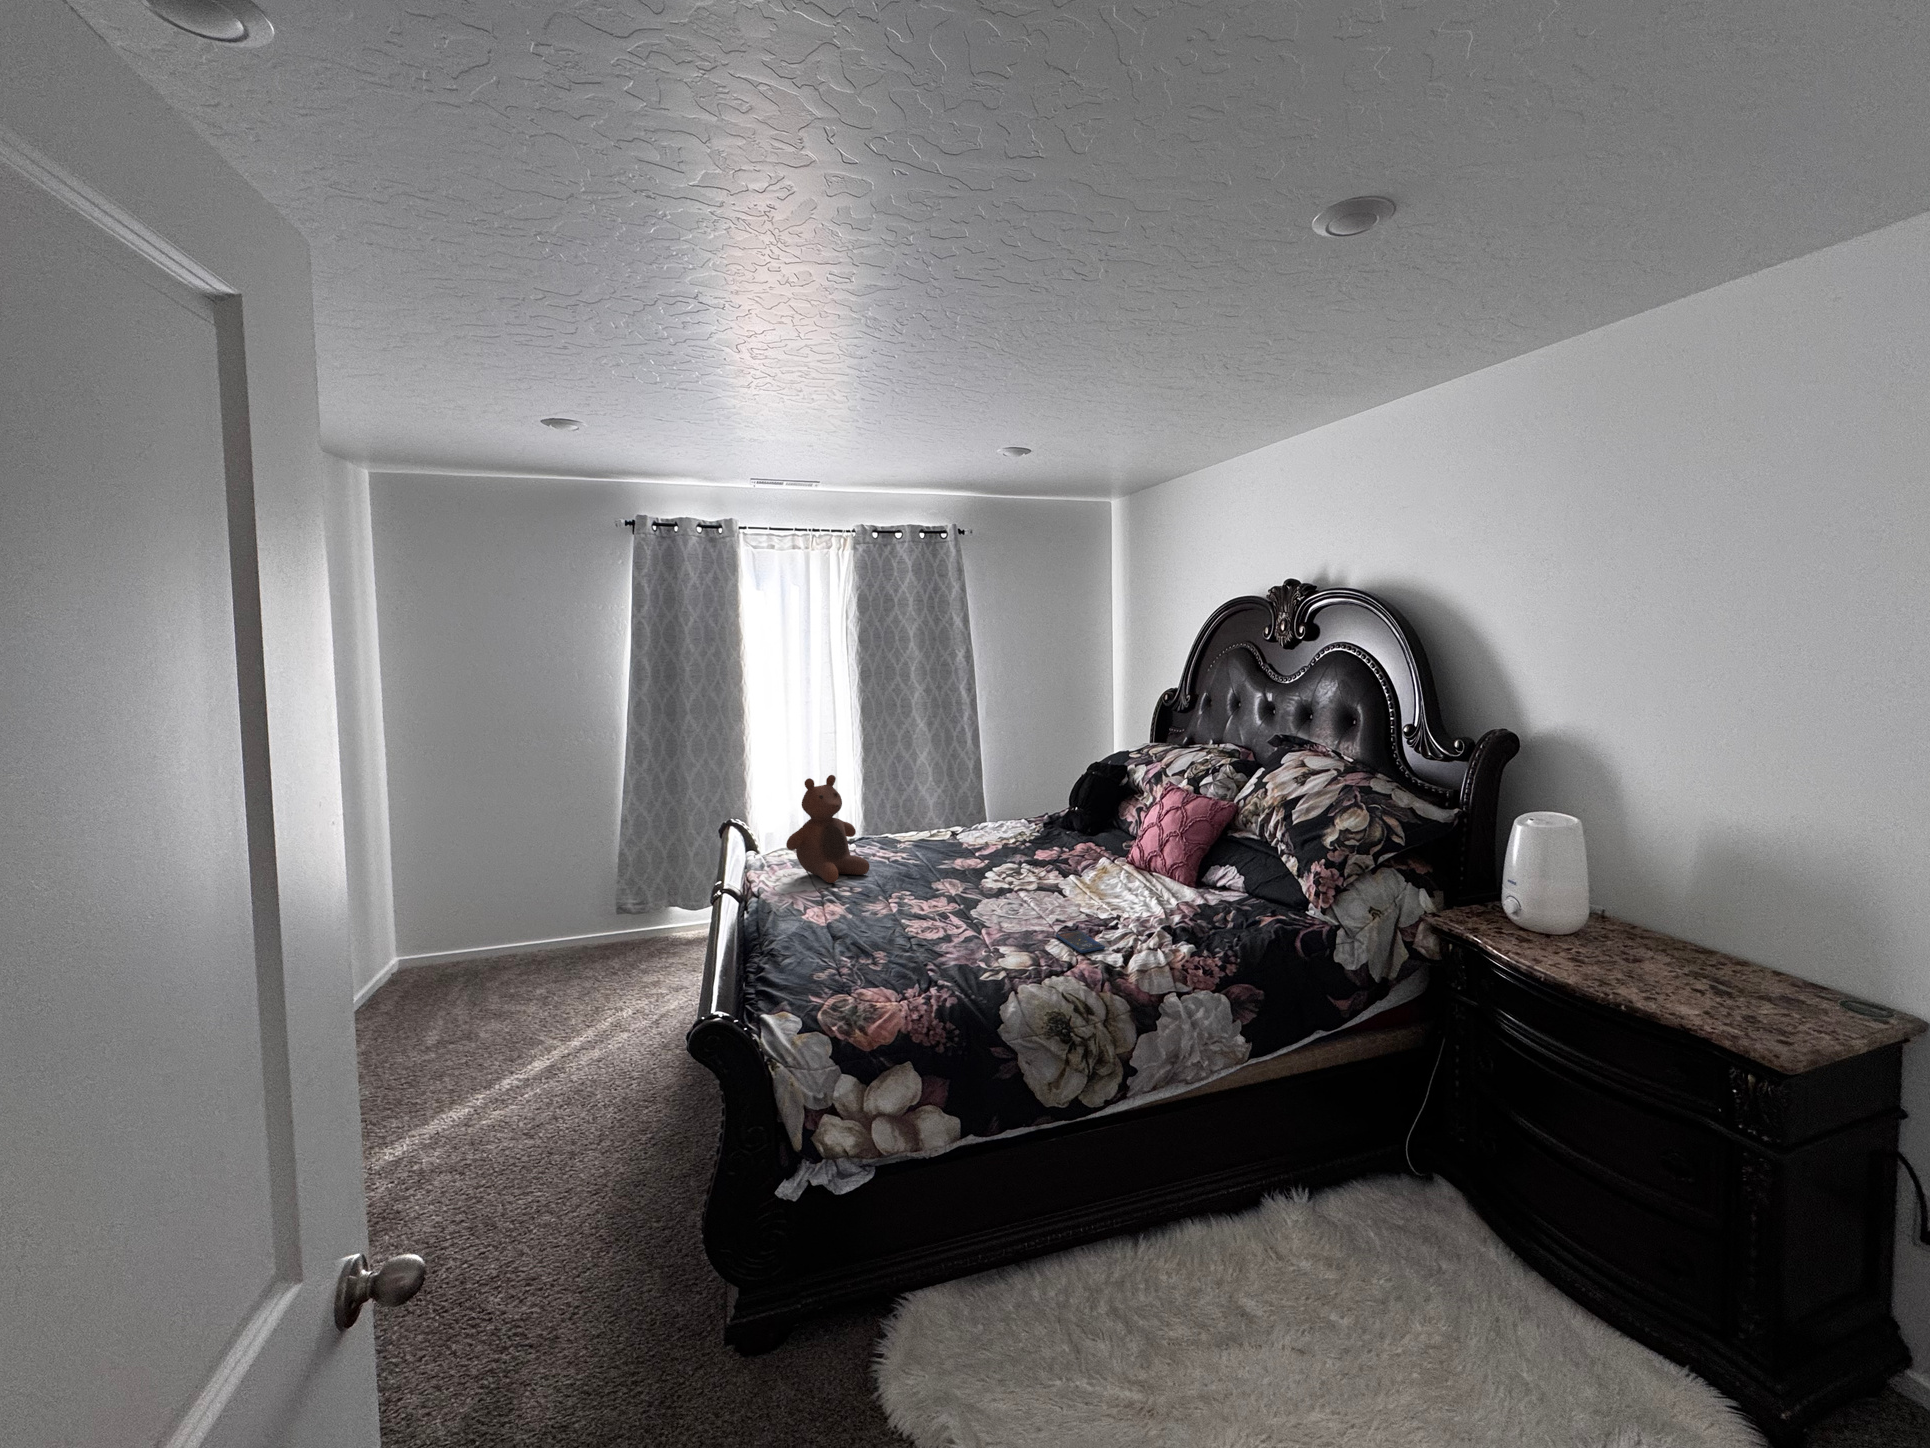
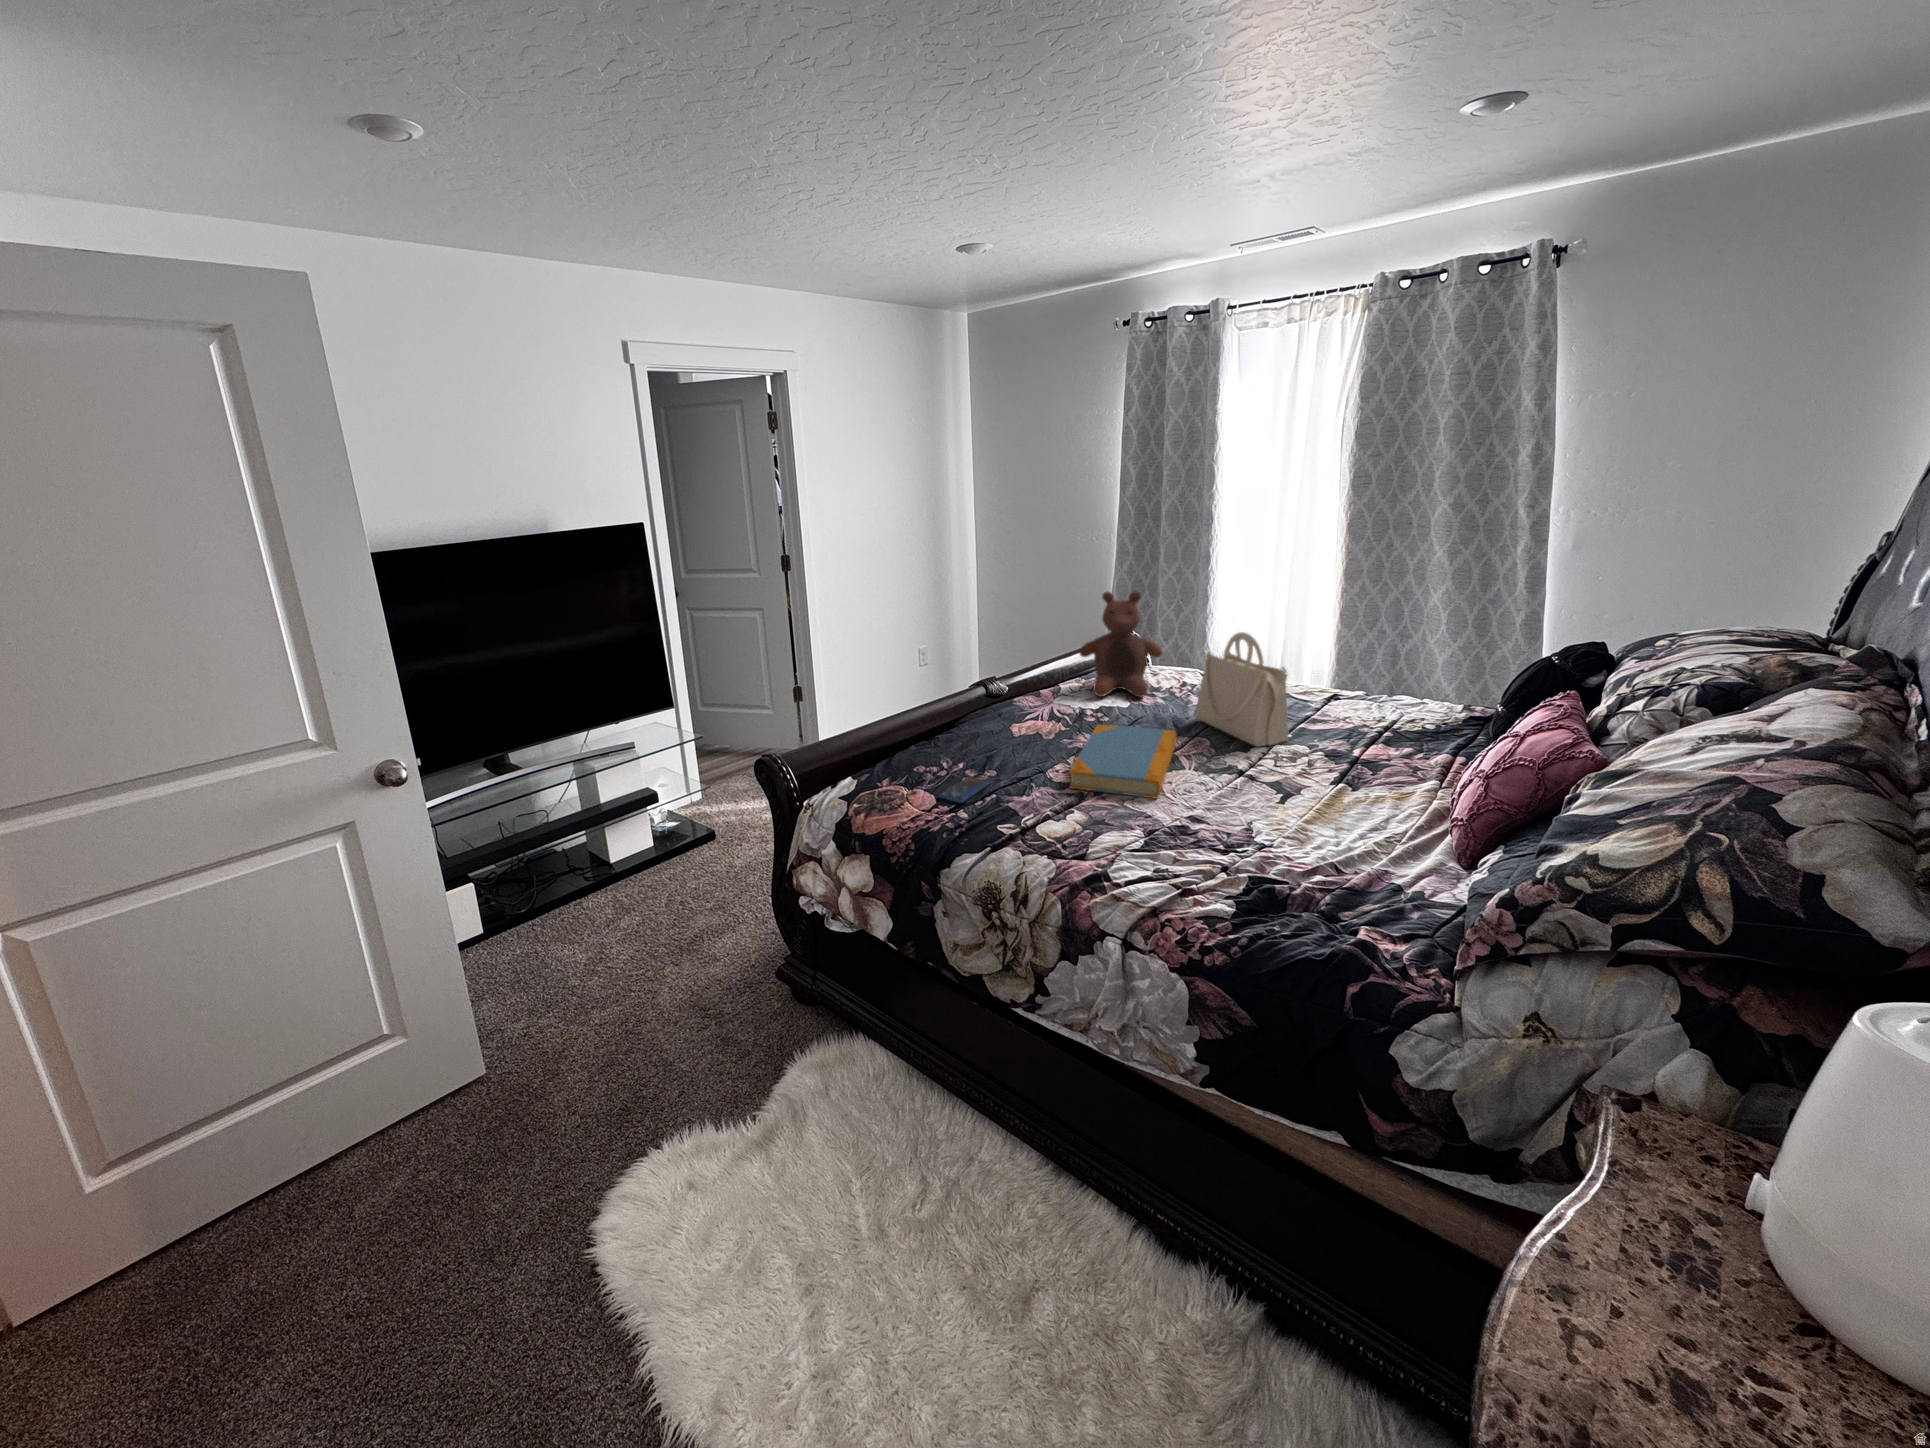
handbag: none [940,787,1023,875] -> present [1196,632,1289,747]
book: none [910,877,1041,936] -> present [1069,725,1177,799]
smartphone: present [1056,930,1105,953] -> present [939,776,991,803]

